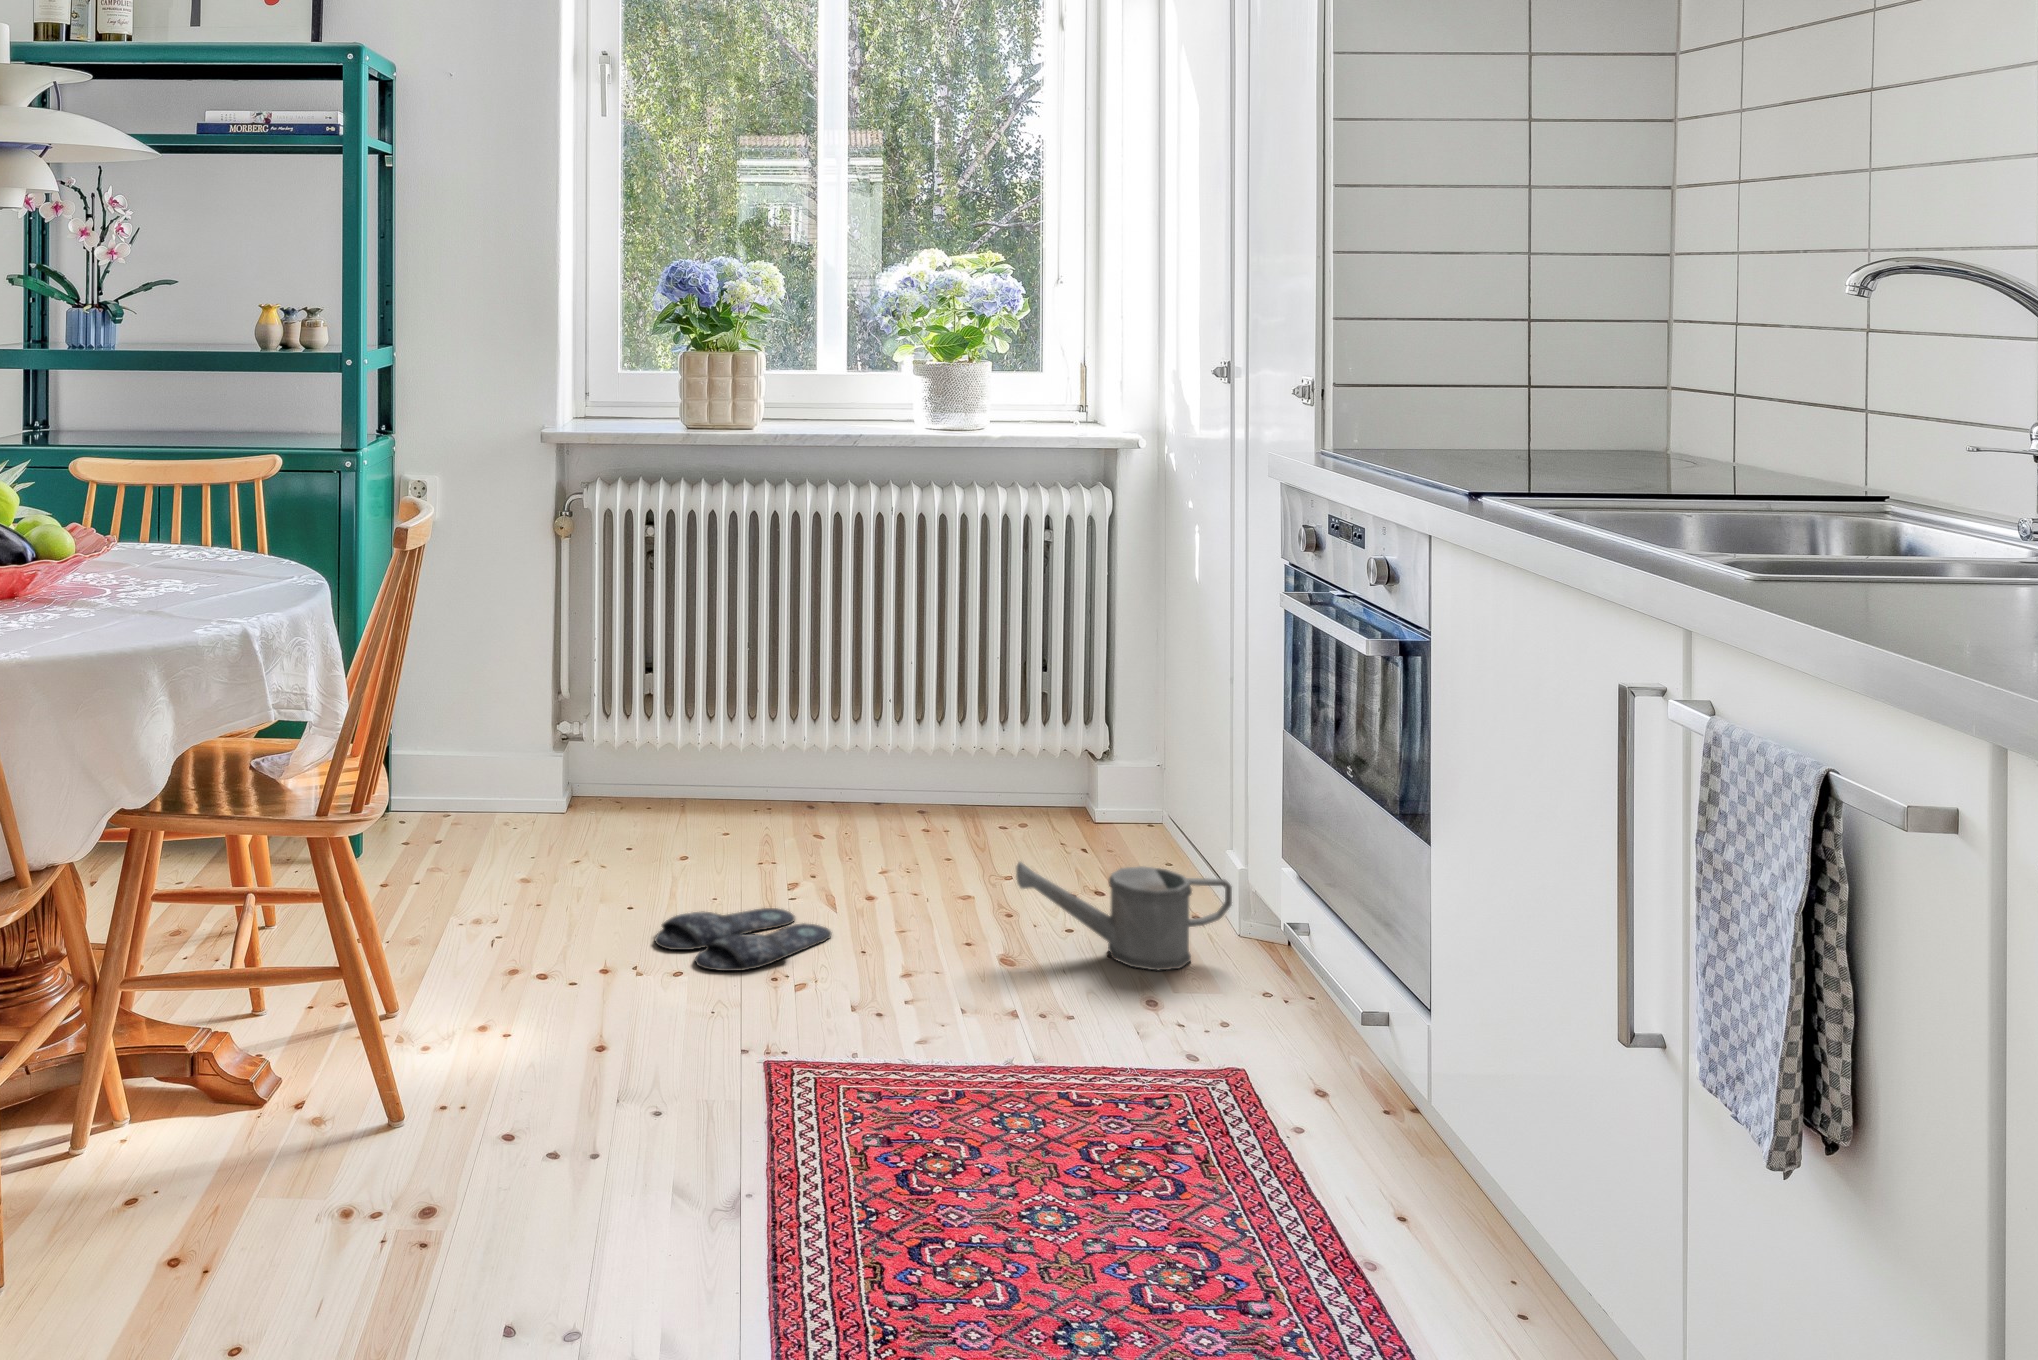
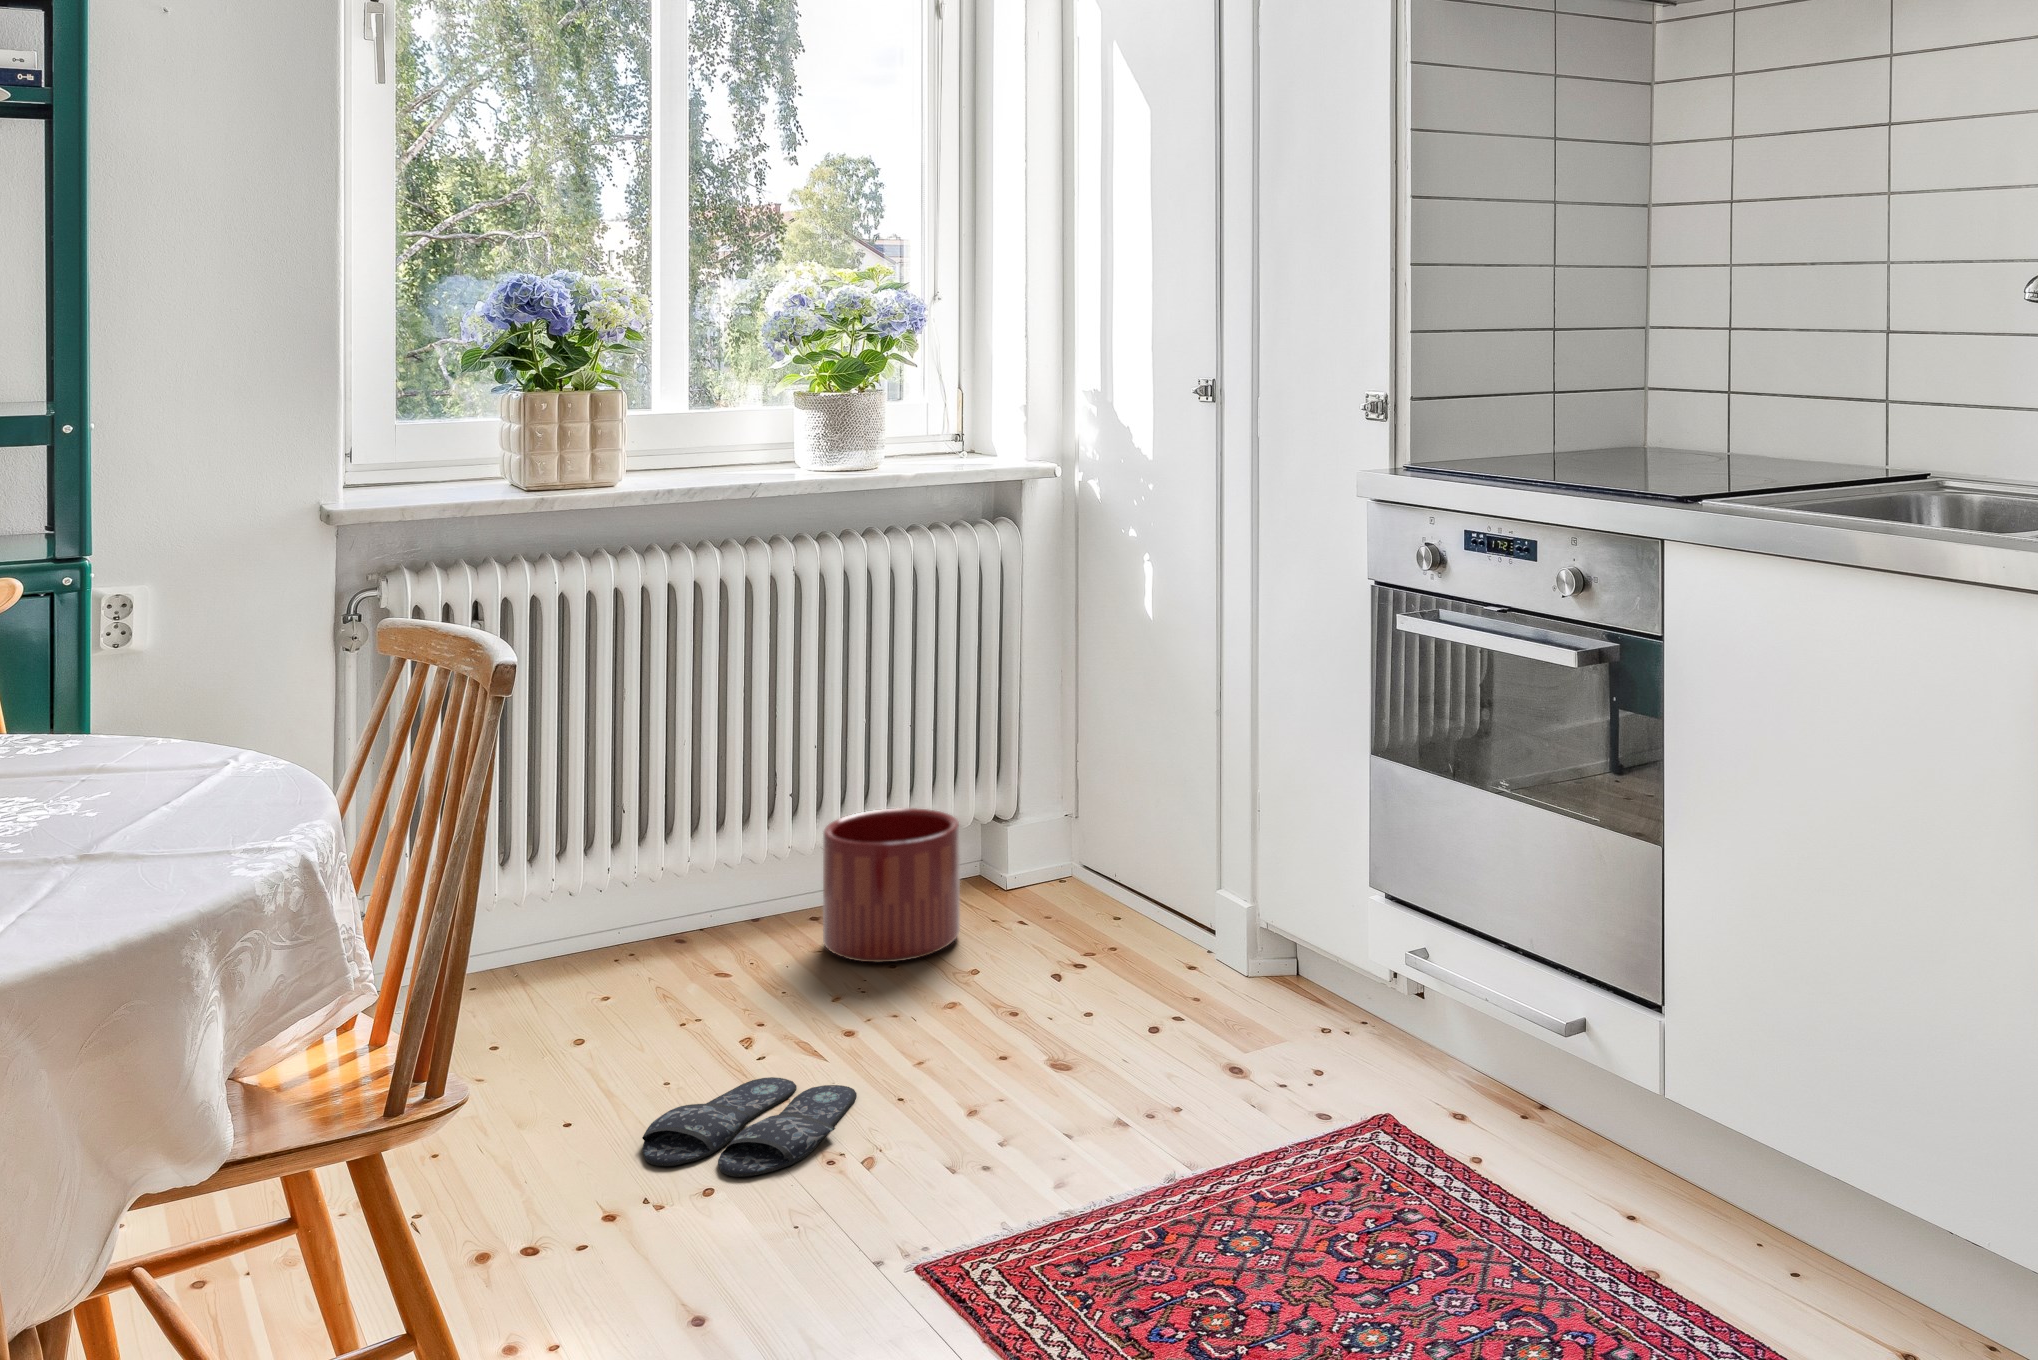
planter: none [900,722,1016,851] -> present [823,808,960,963]
watering can: present [1016,862,1232,970] -> none [1067,925,1276,1042]

